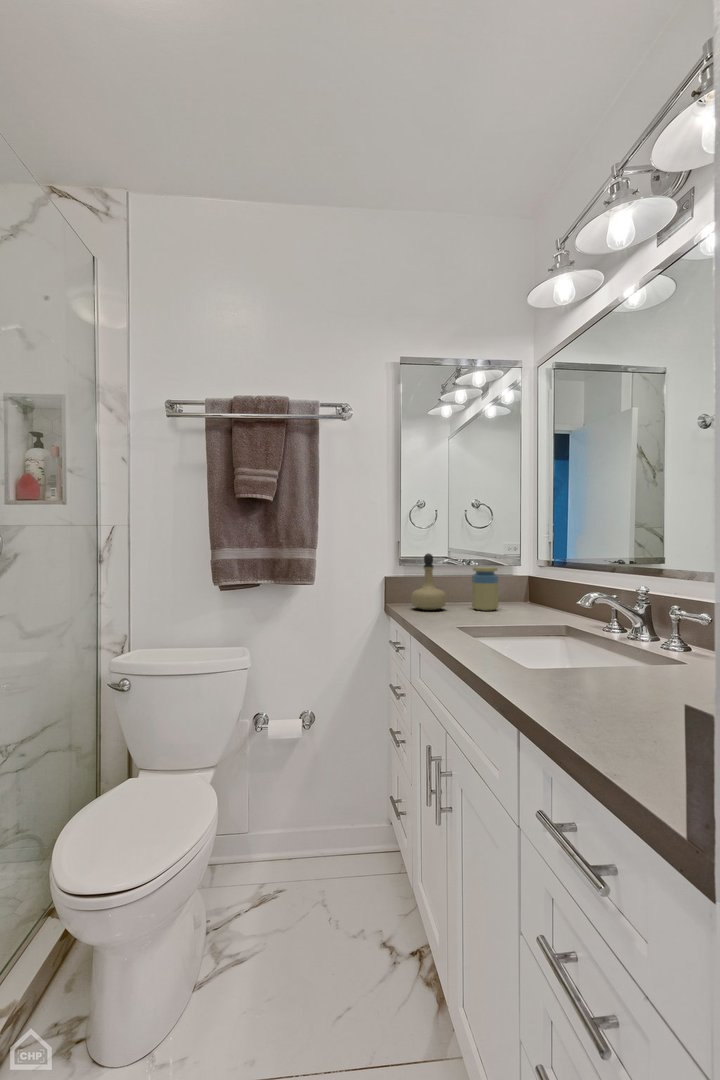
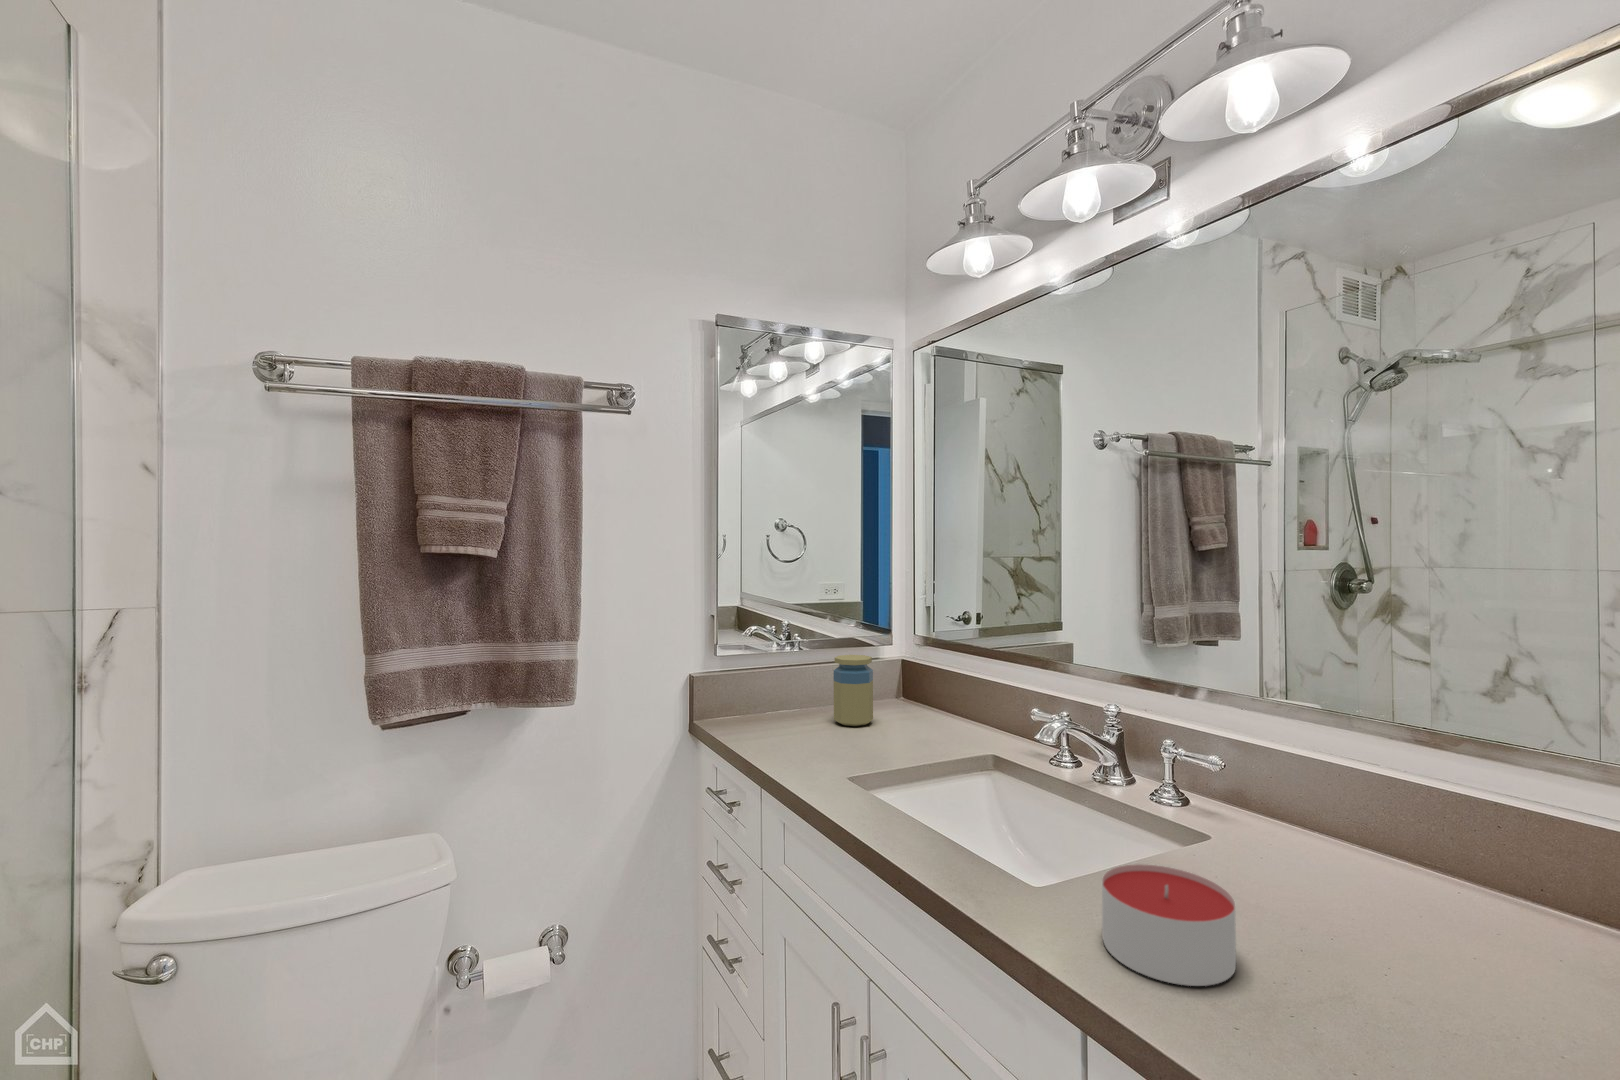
perfume bottle: present [411,554,446,610] -> none [741,639,798,733]
candle: none [549,646,630,702] -> present [1102,864,1236,986]

